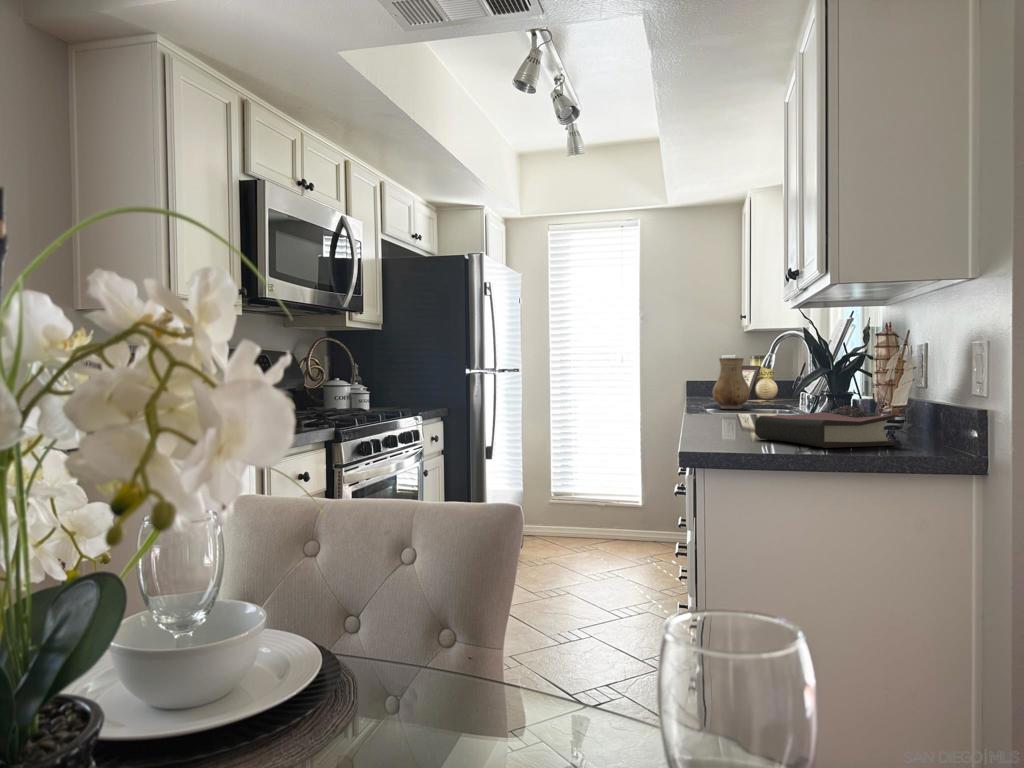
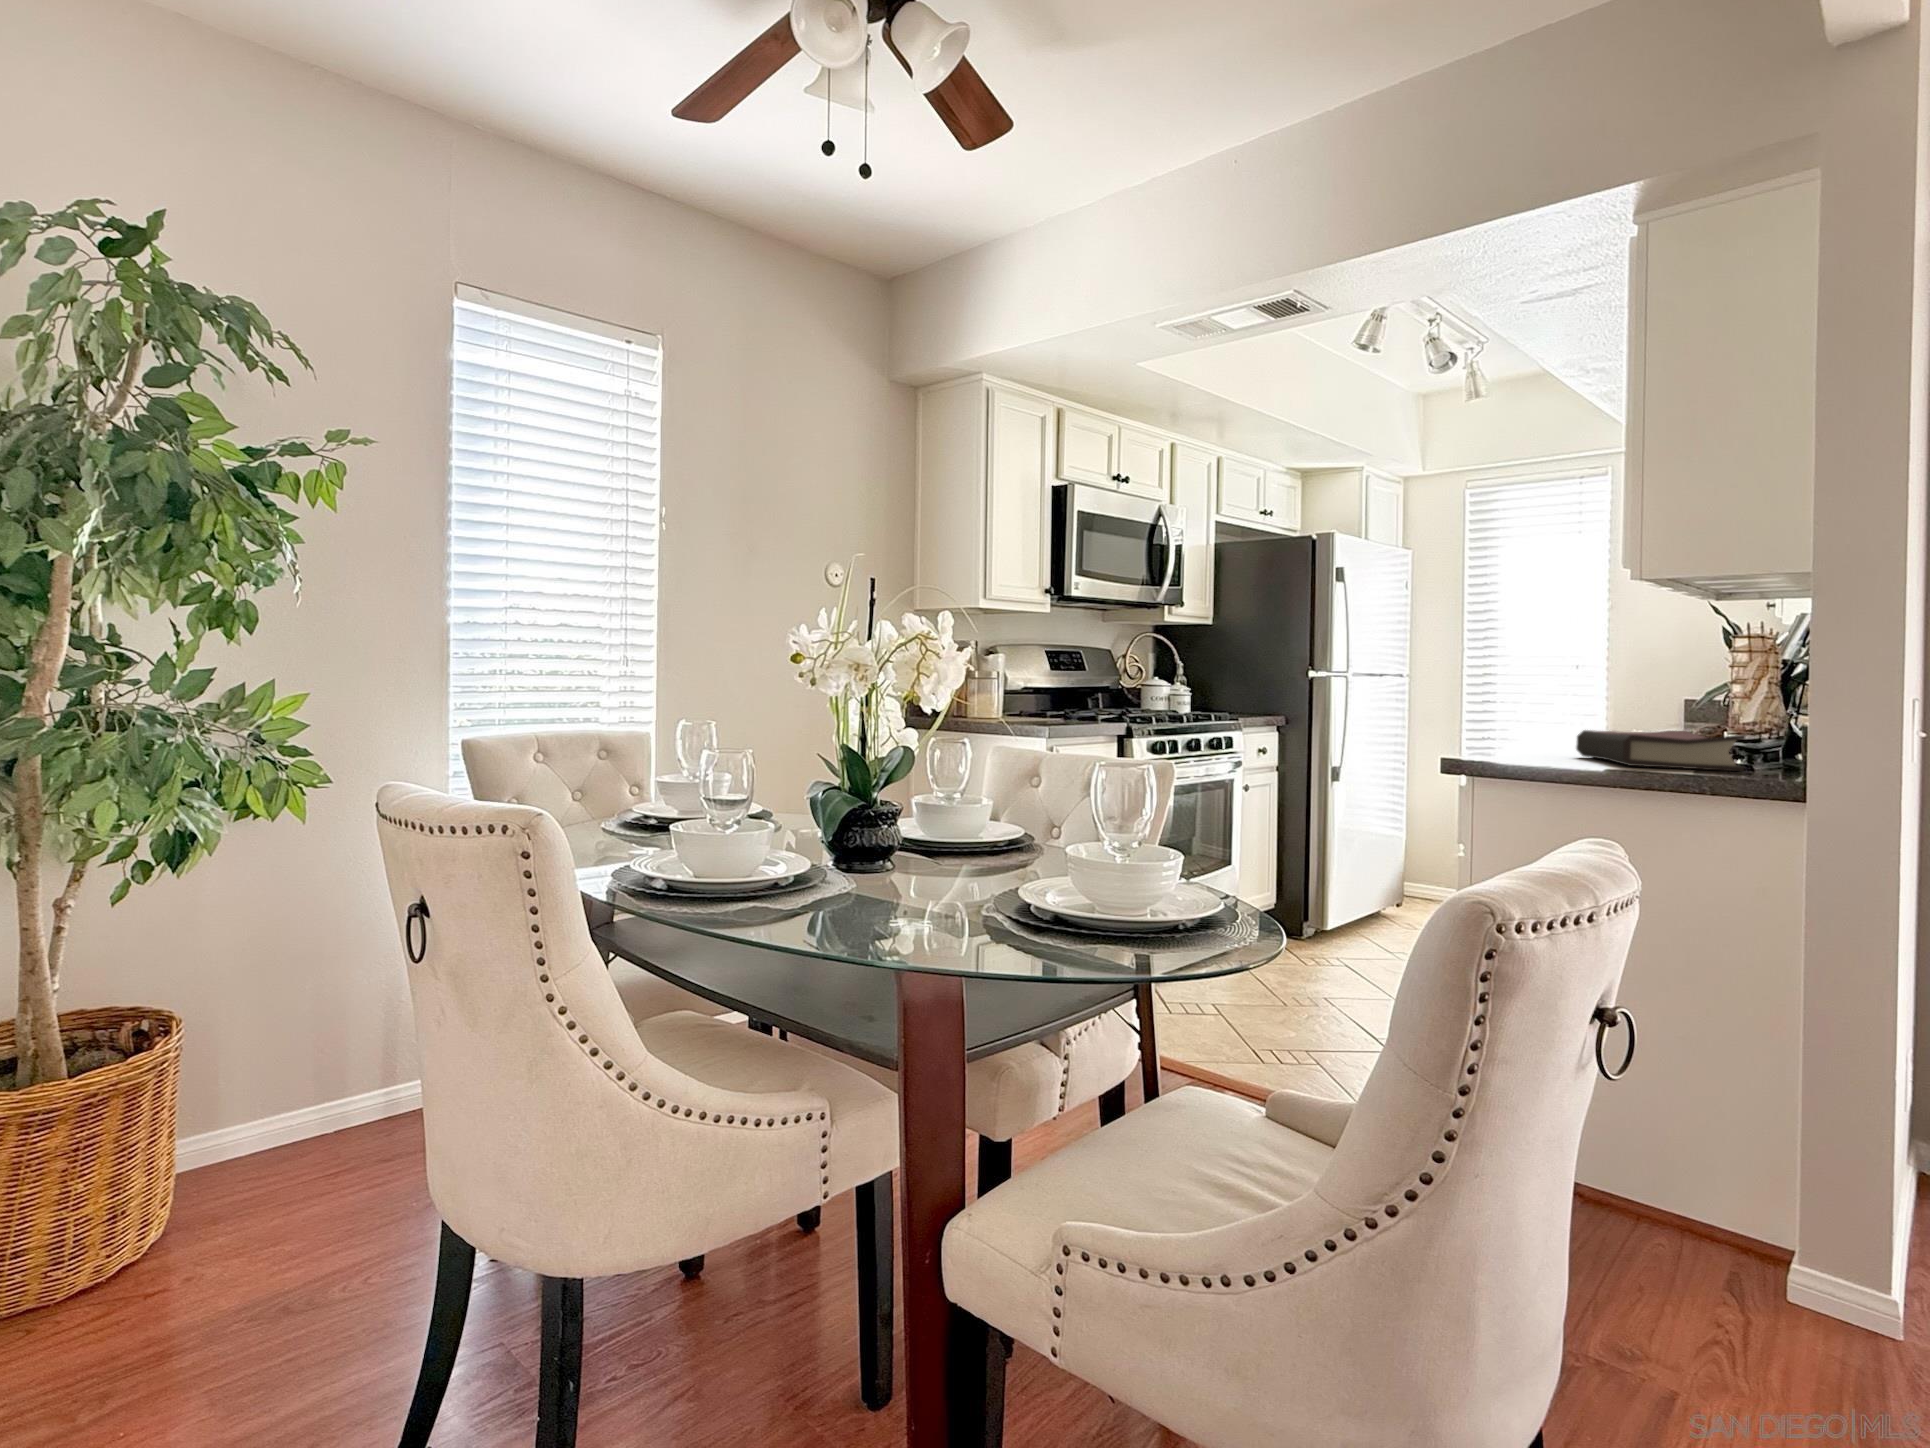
ceramic pitcher: present [713,358,750,409] -> none [1649,666,1710,735]

